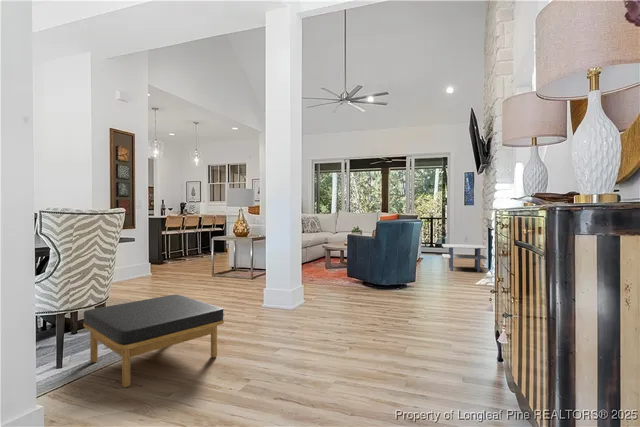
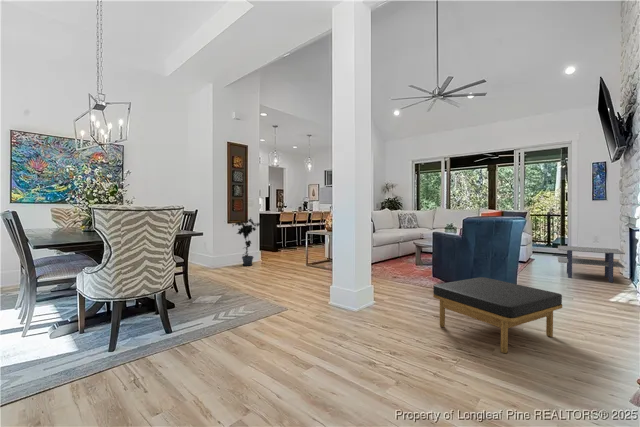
potted plant: none [119,221,157,280] -> present [233,219,262,266]
ottoman: present [83,295,224,387] -> present [433,277,562,353]

